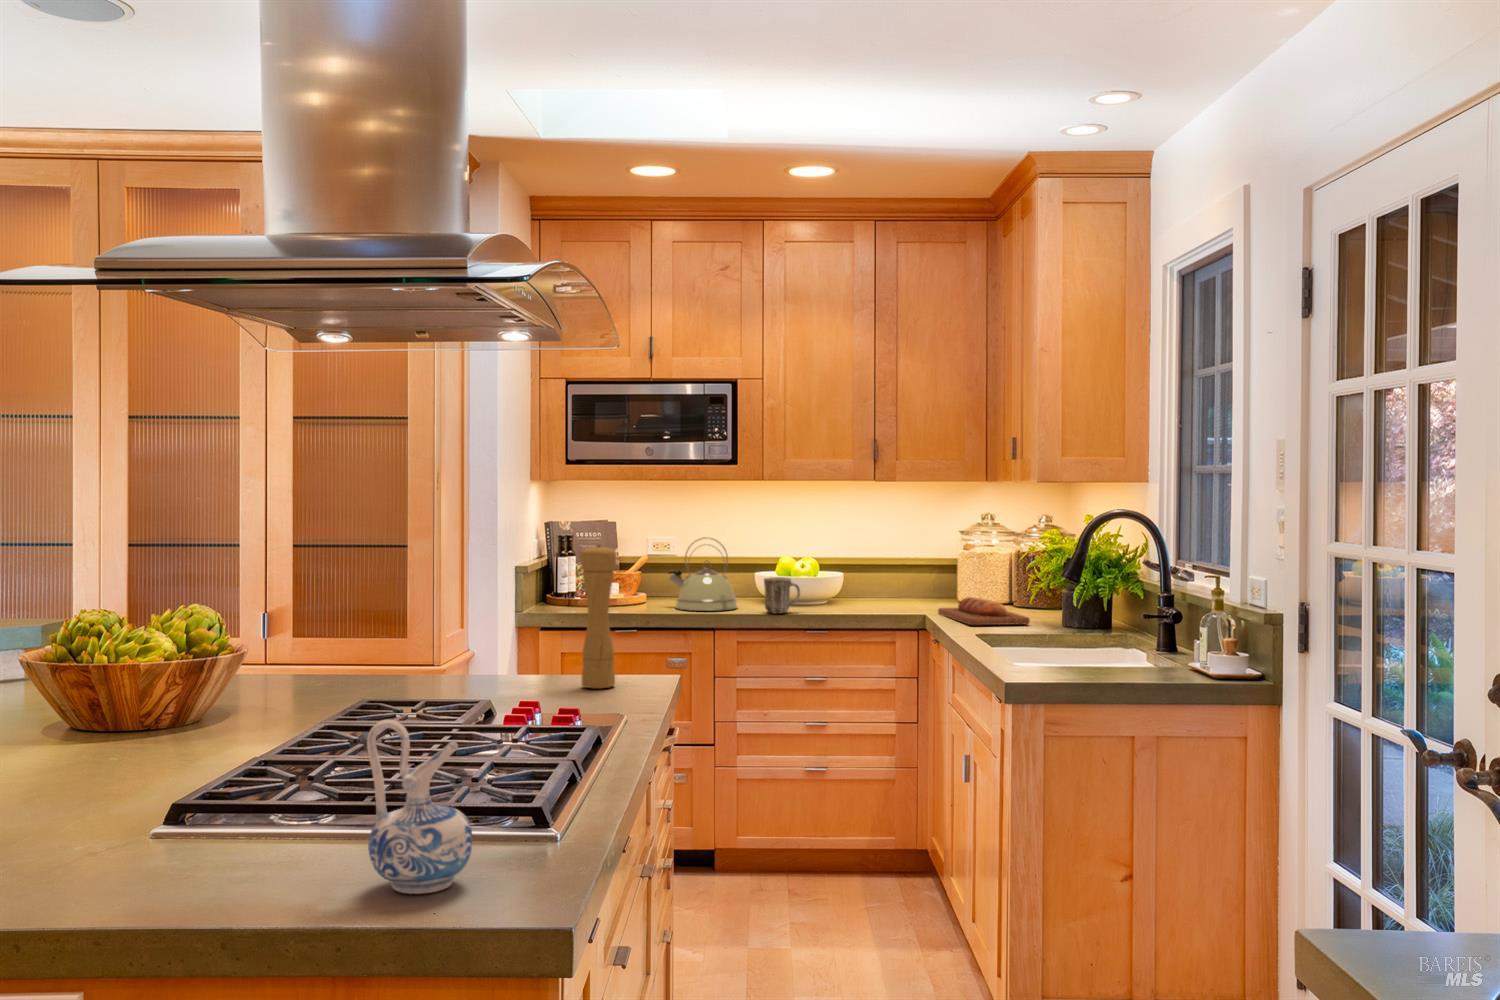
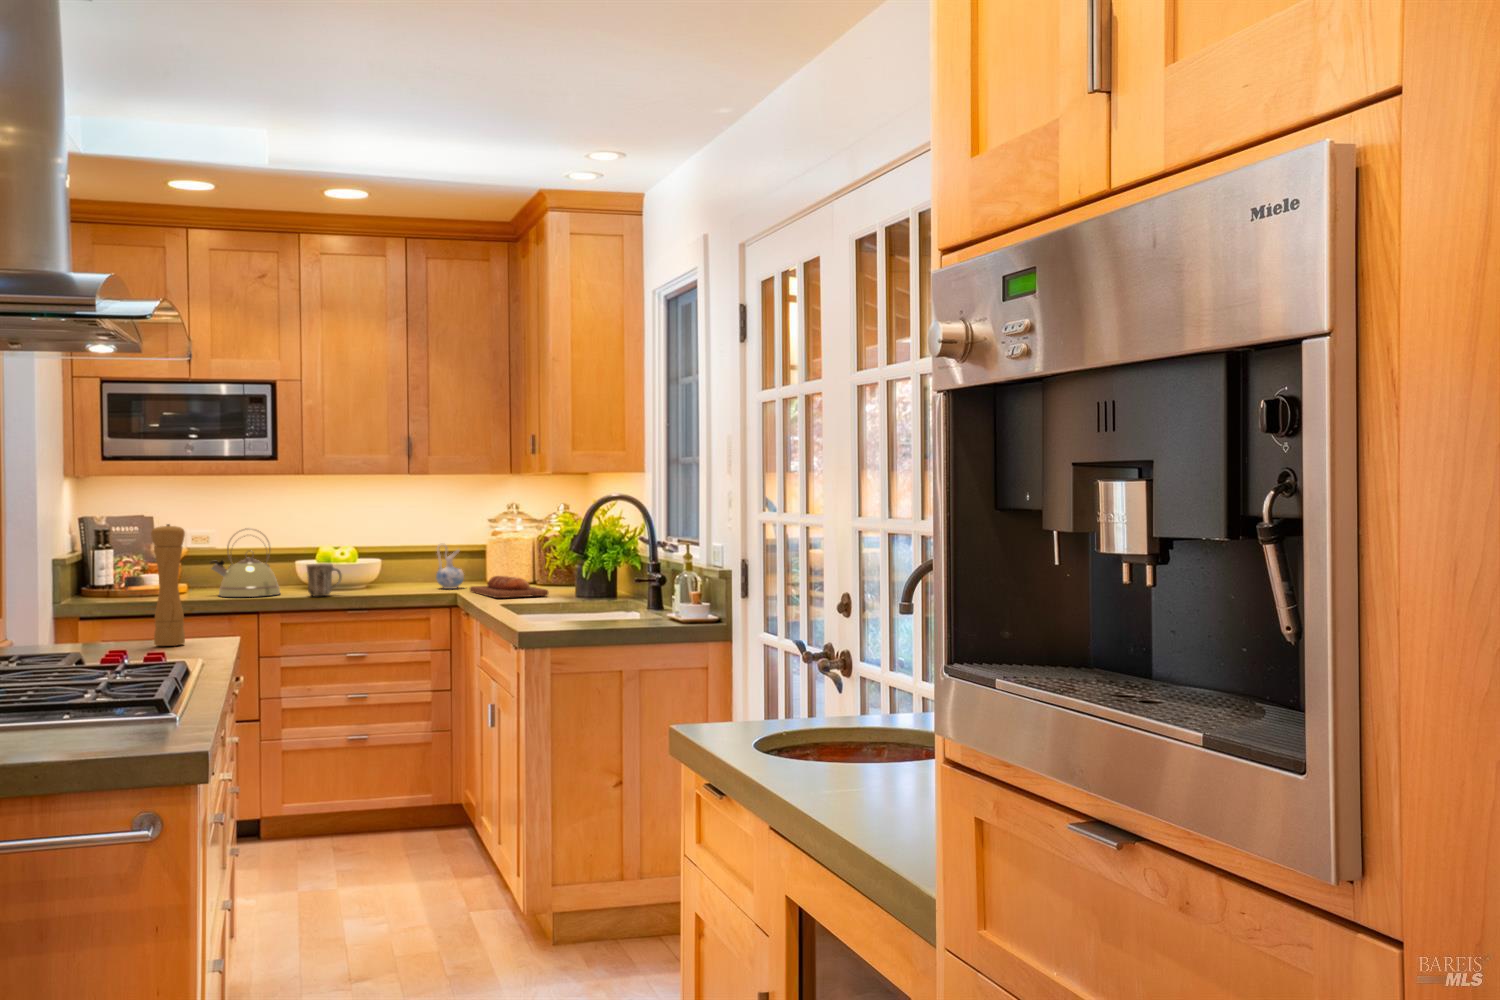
ceramic pitcher: present [367,720,473,894] -> present [436,543,464,589]

